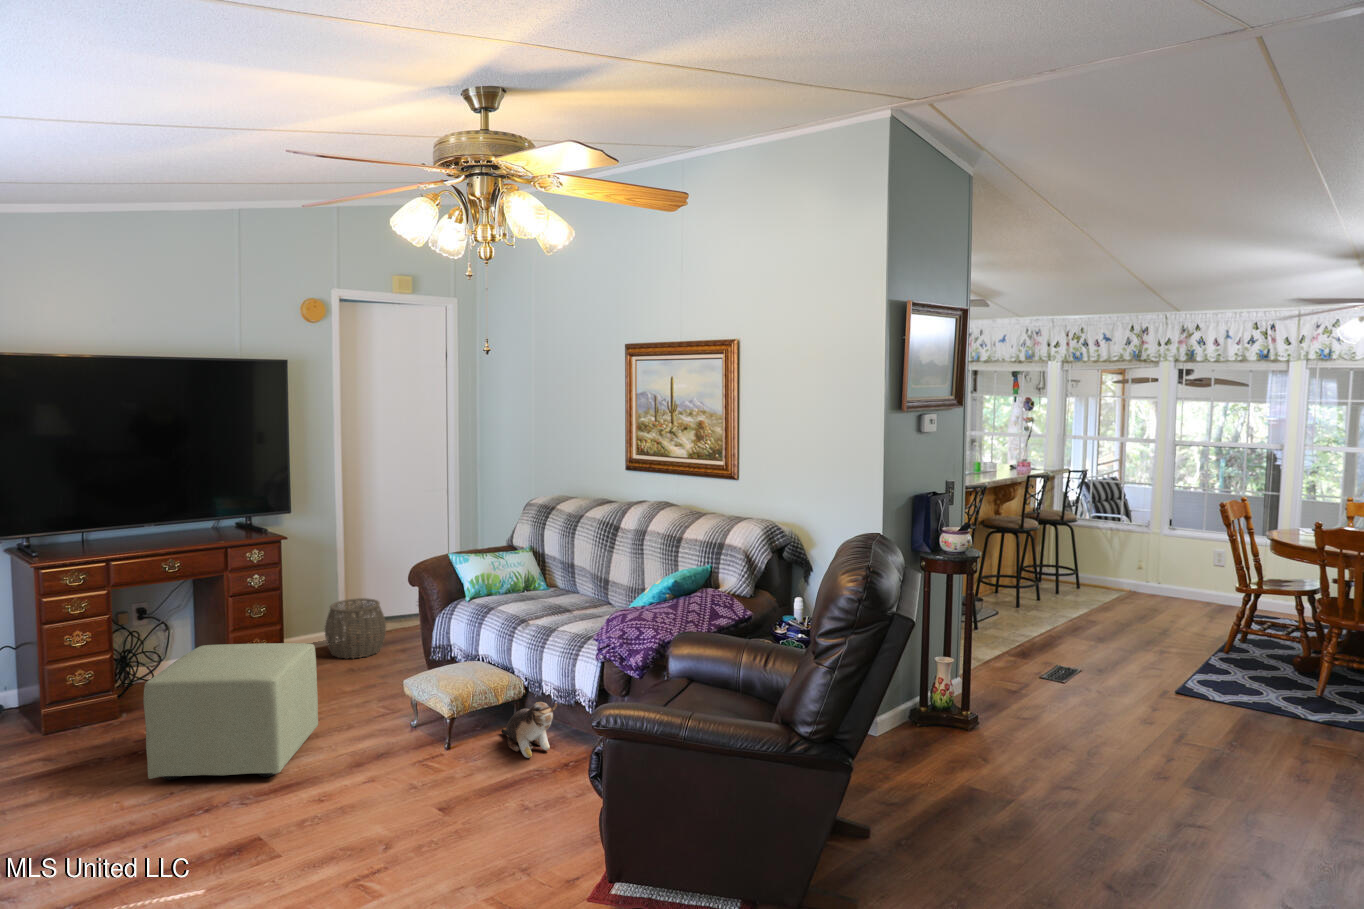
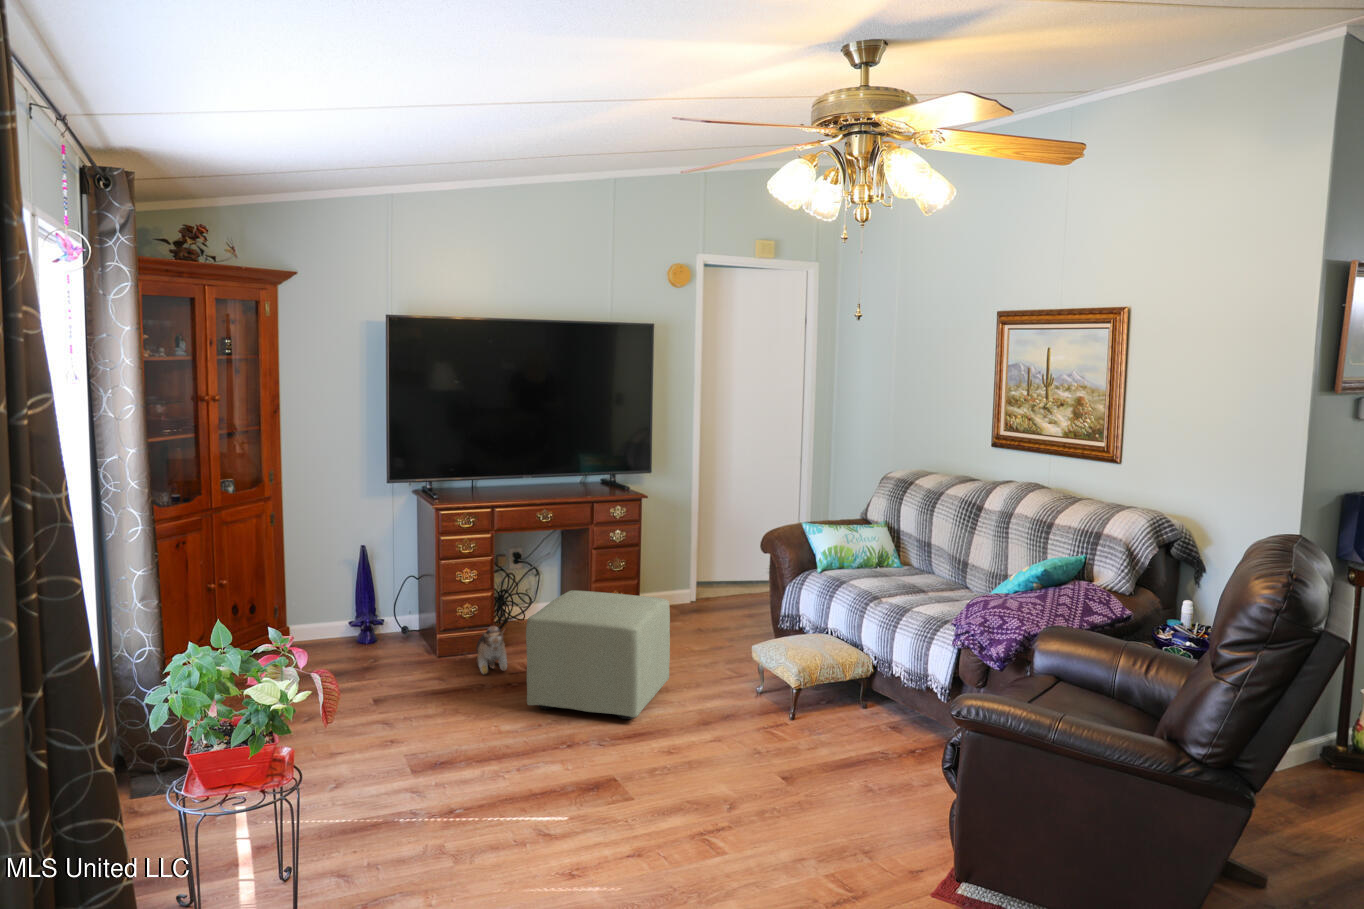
woven basket: present [325,598,386,659] -> none [672,560,730,620]
plush toy: present [501,702,557,758] -> present [476,626,507,674]

